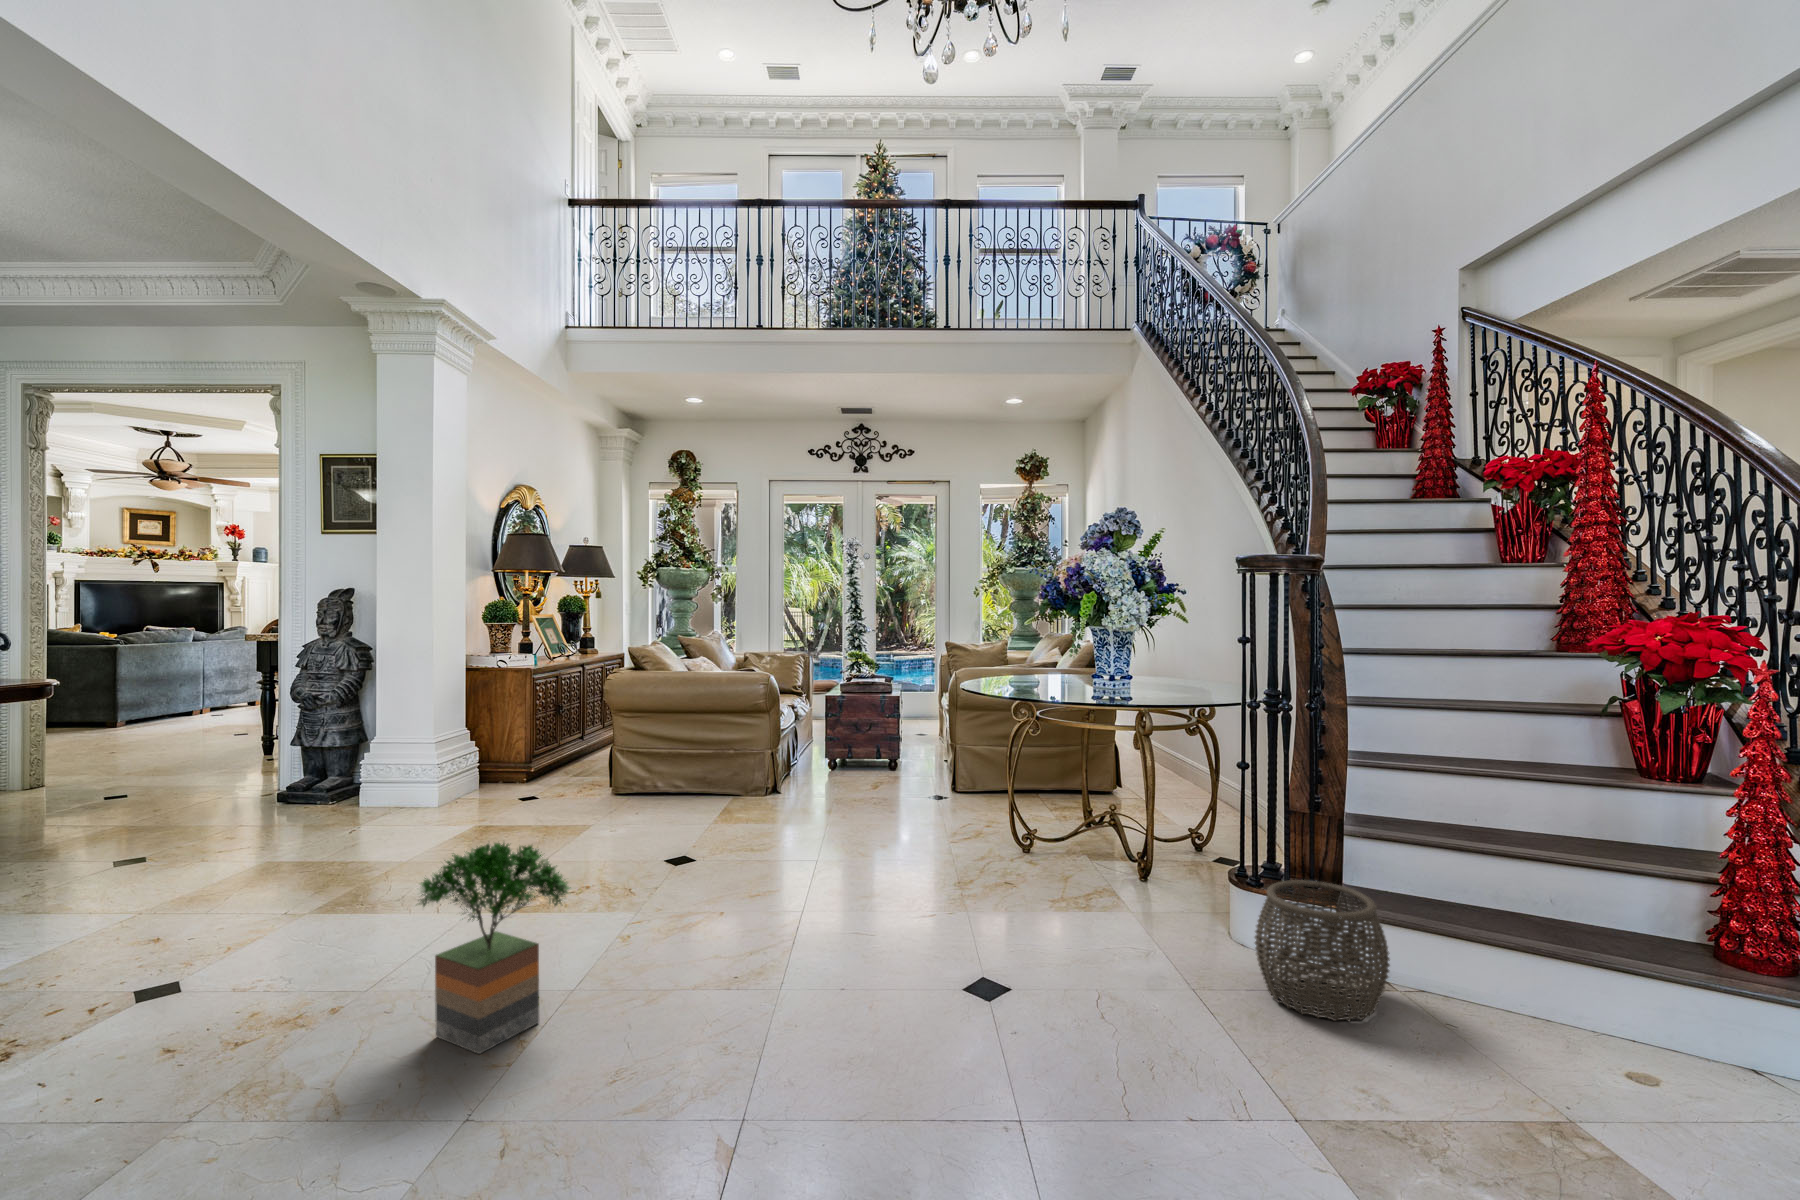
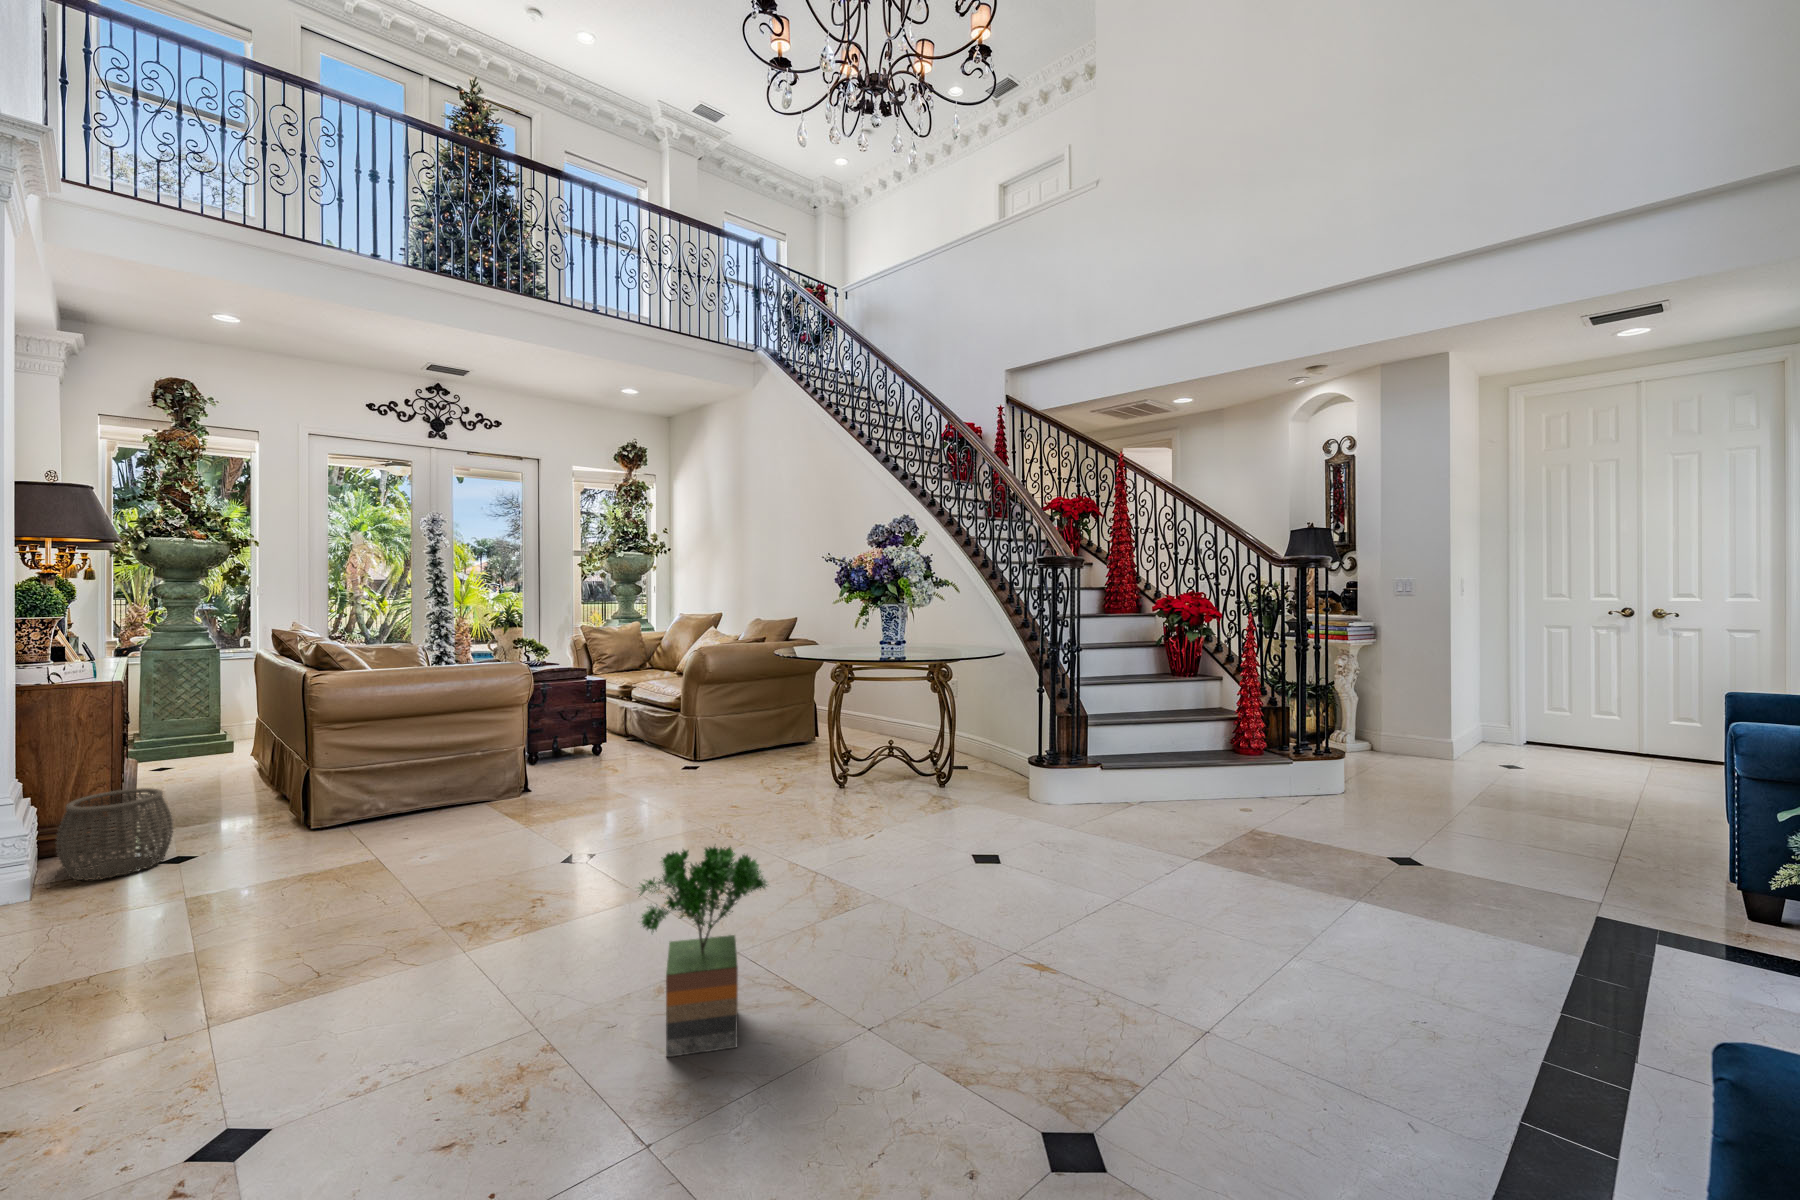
woven basket: present [1255,880,1390,1021] -> present [55,788,174,880]

